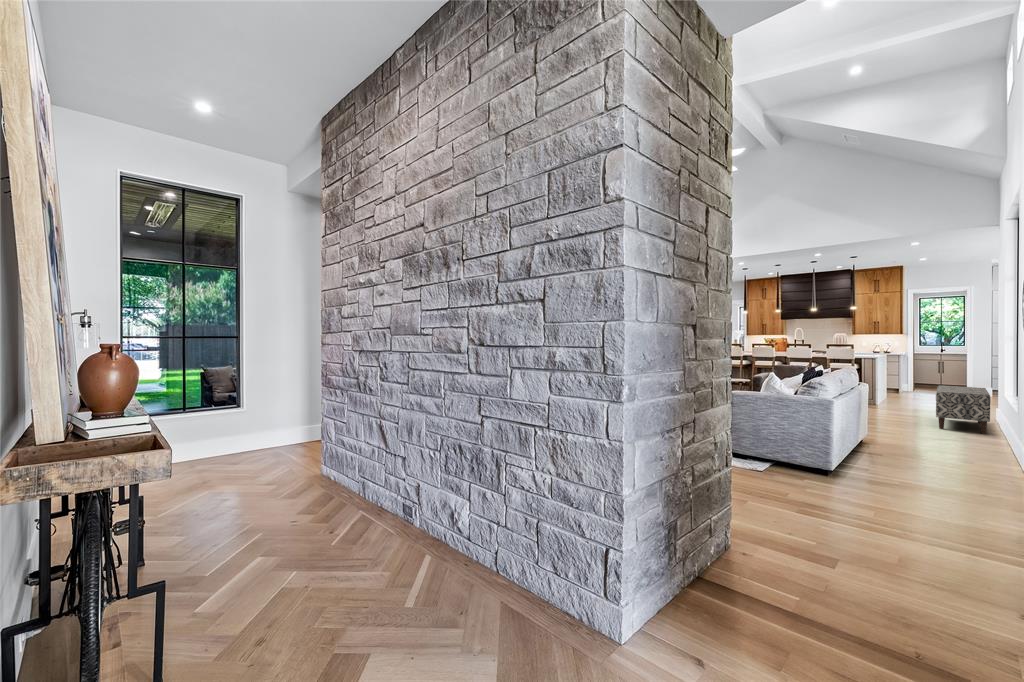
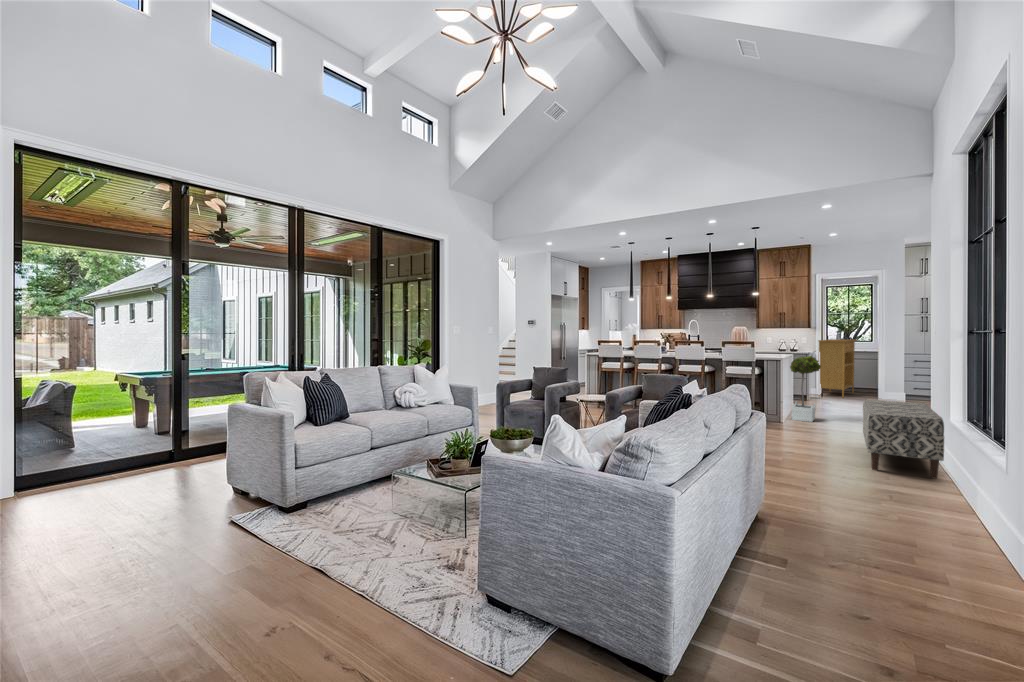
console table: none [910,344,948,393] -> present [818,339,856,398]
potted tree: none [882,355,908,406] -> present [790,356,821,422]

